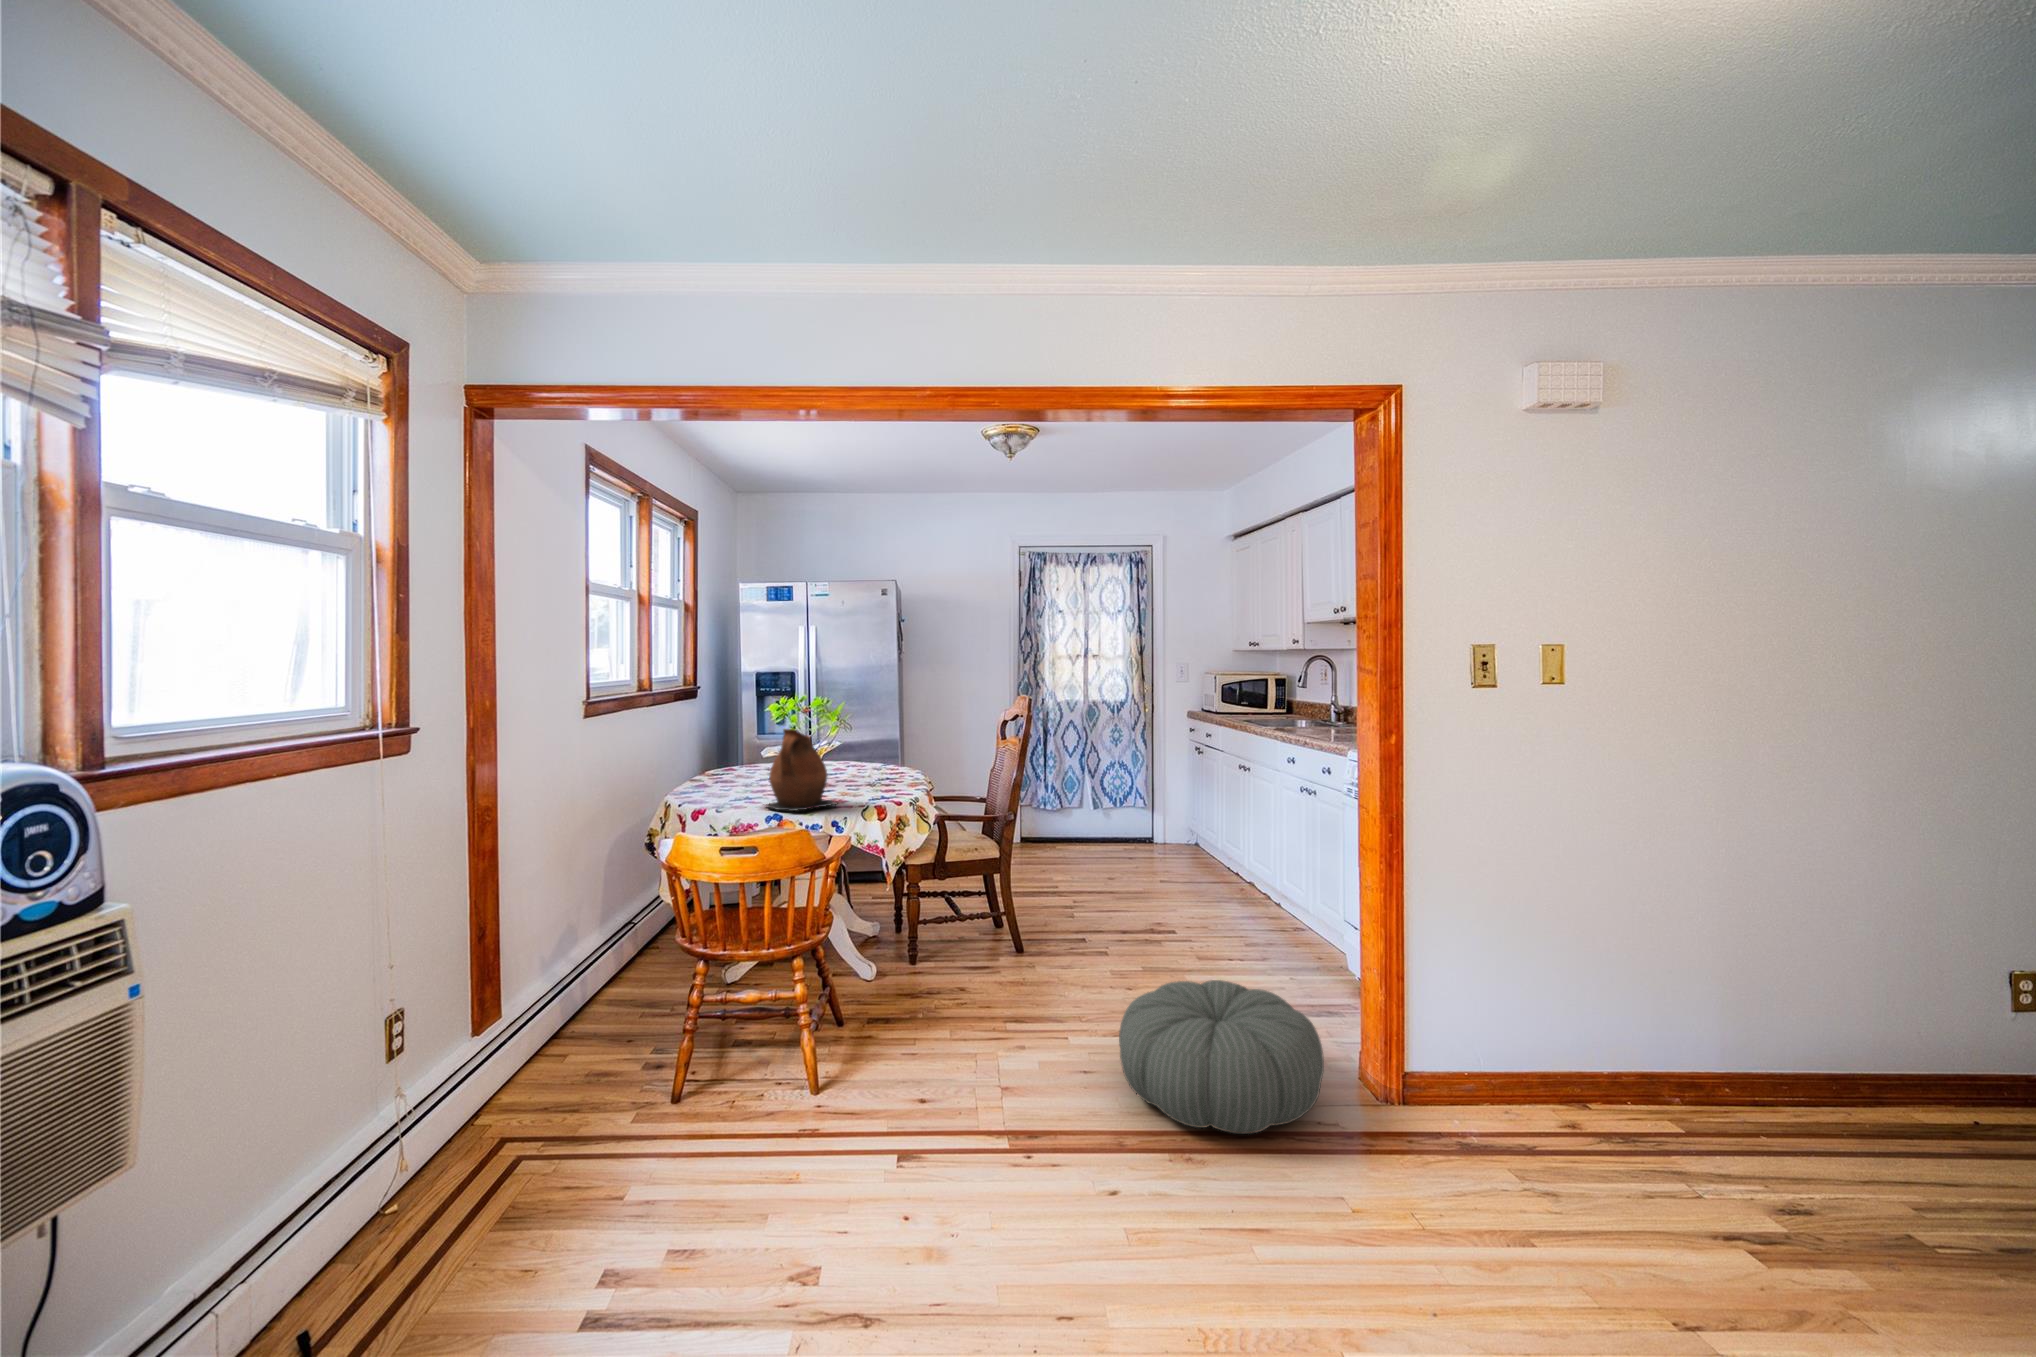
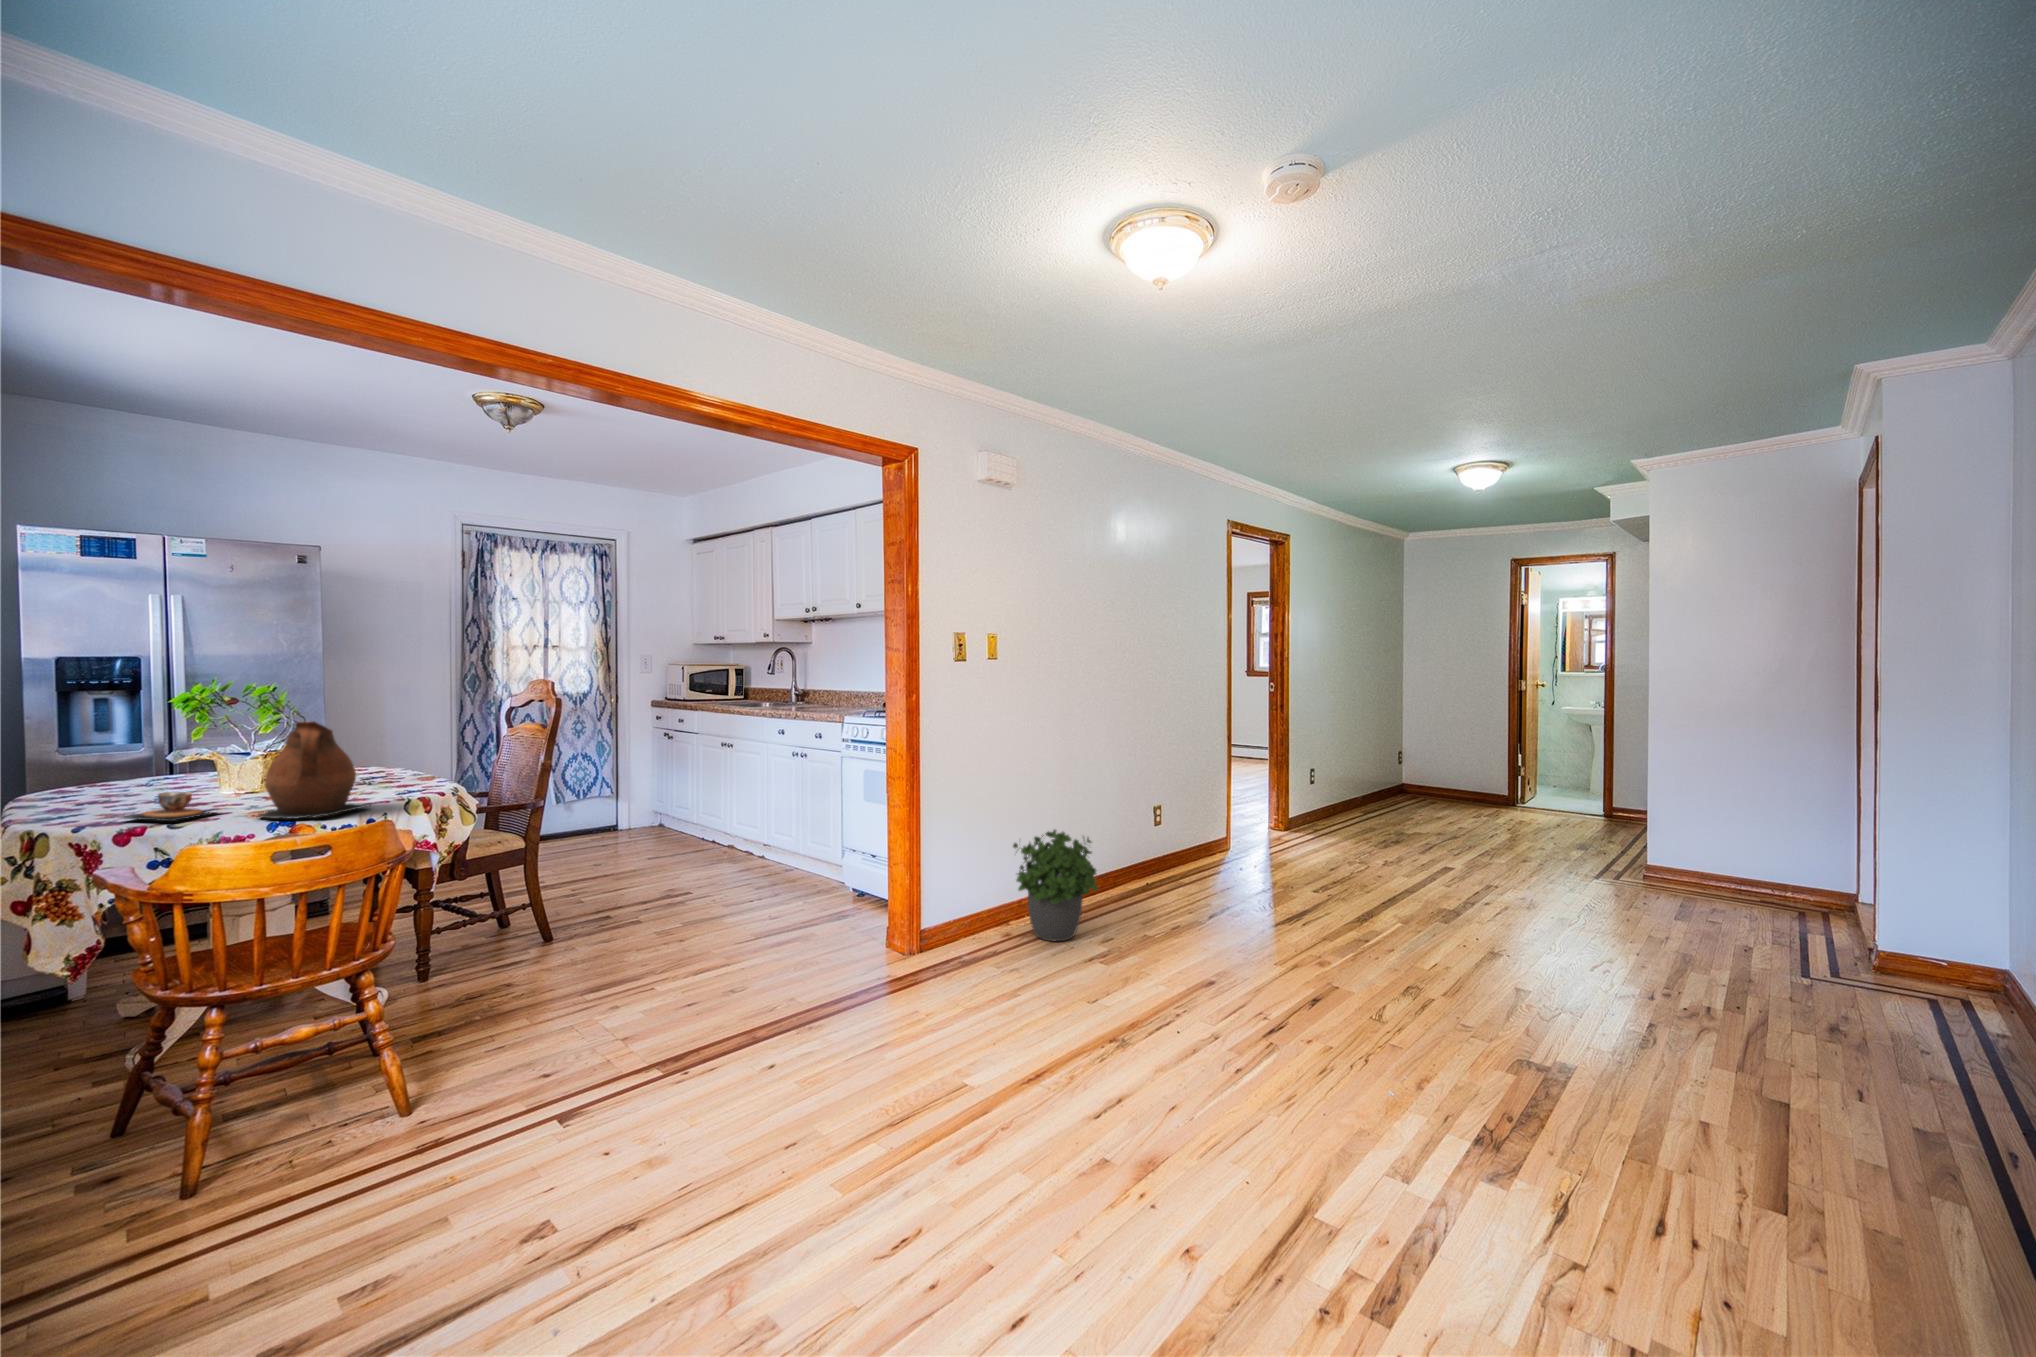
teacup: none [701,779,757,802] -> present [123,792,215,821]
potted plant: none [1584,963,1780,1172] -> present [1013,830,1098,941]
pouf: present [1119,980,1324,1134] -> none [719,903,882,1010]

